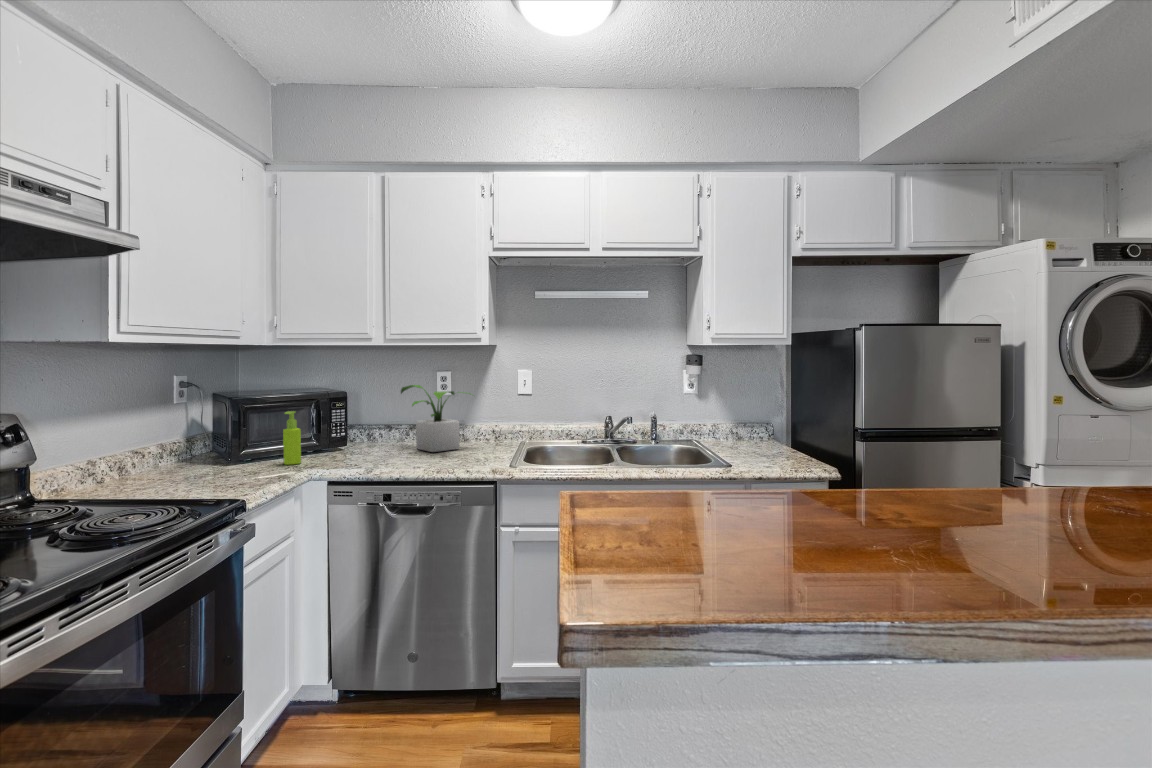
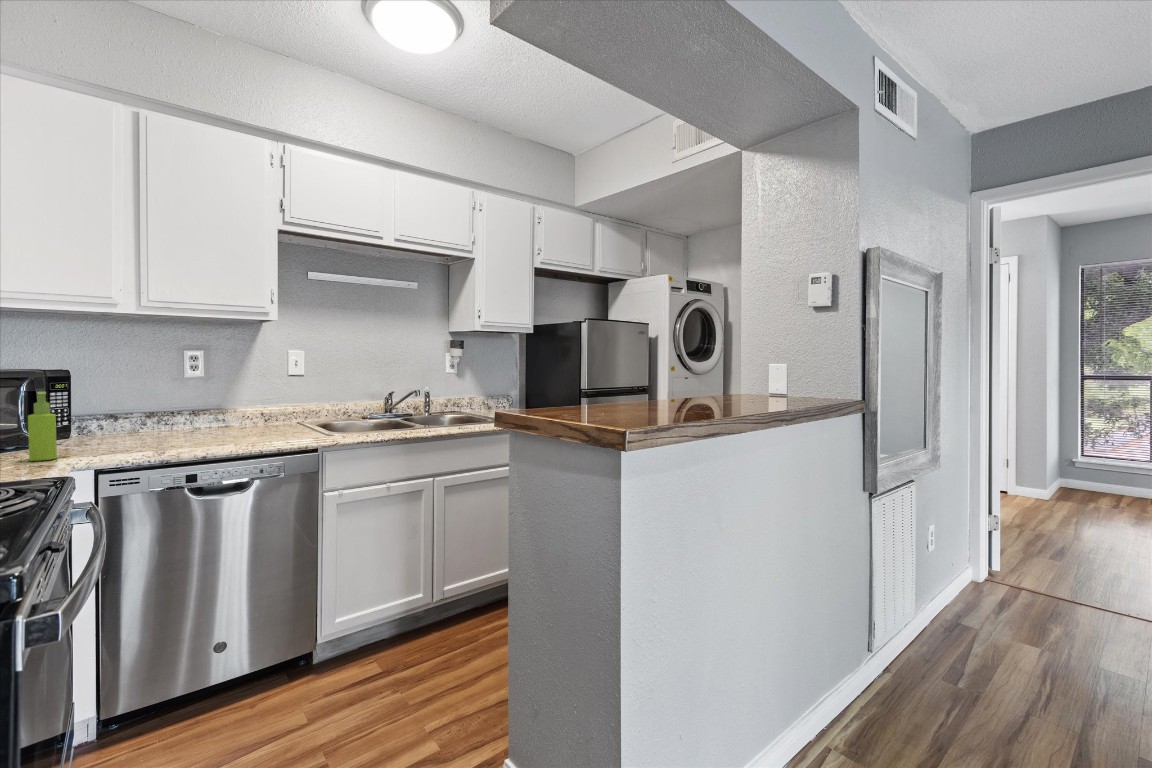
potted plant: present [401,385,470,452] -> none [151,363,259,437]

